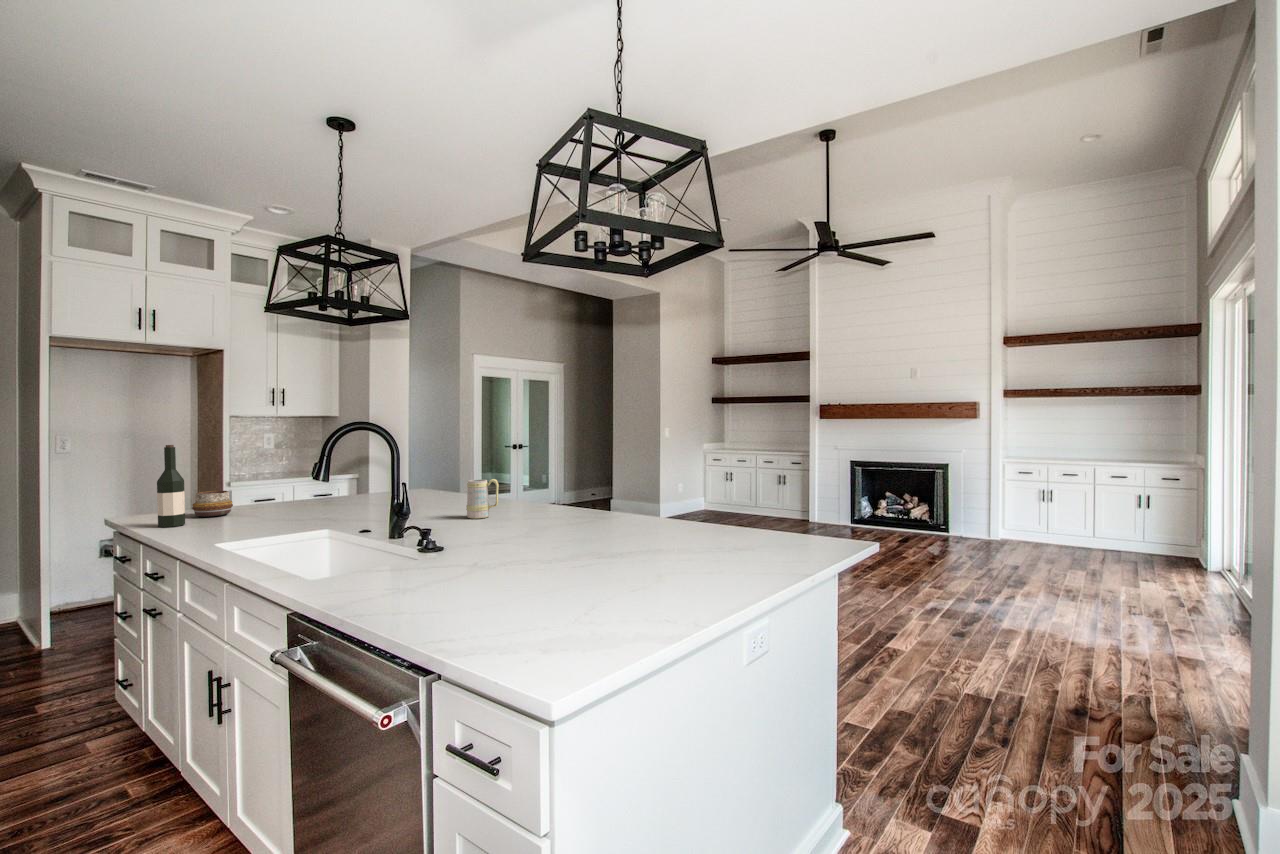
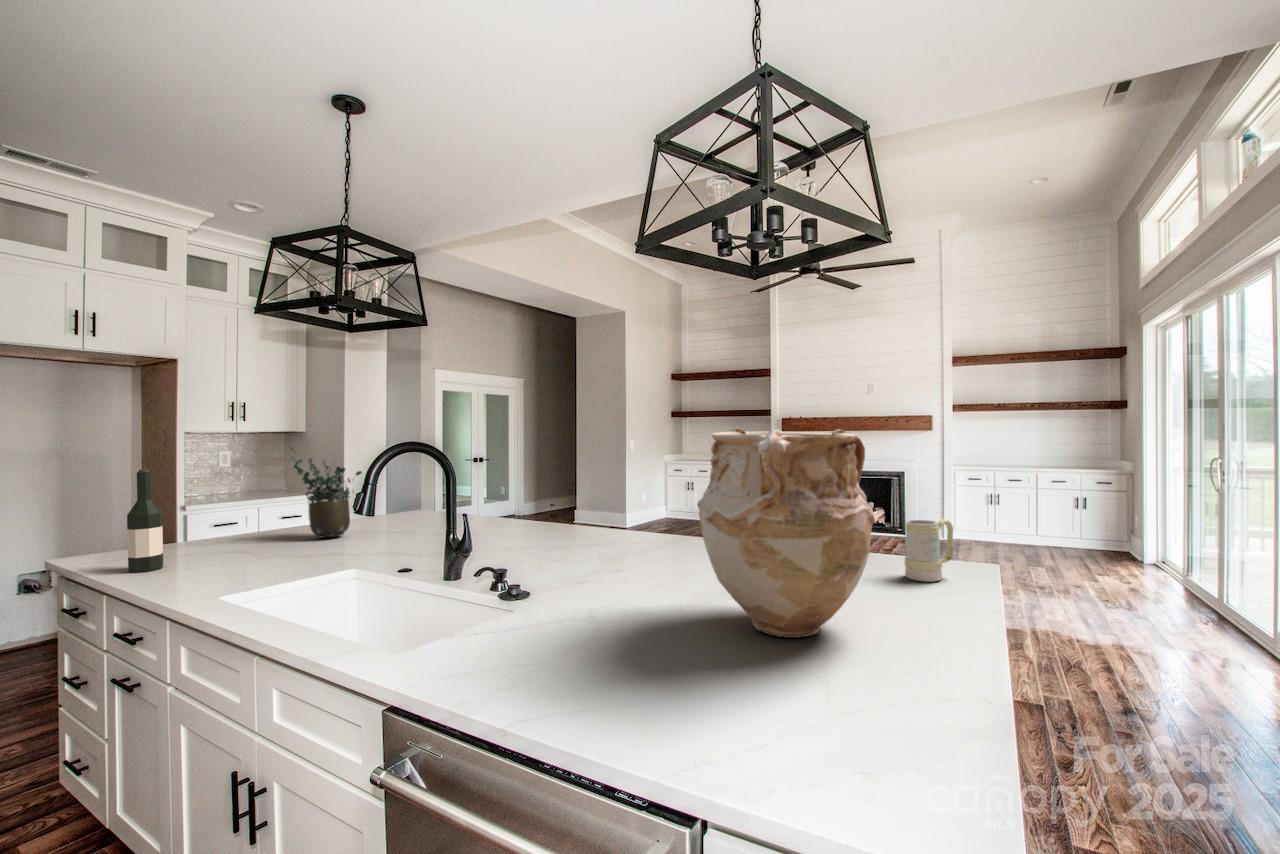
vase: none [544,419,693,585] -> present [698,428,875,638]
potted plant: none [291,429,354,507] -> present [290,448,362,538]
mug: present [466,479,499,519] -> present [905,519,953,582]
decorative bowl: present [192,491,233,517] -> none [167,522,219,555]

